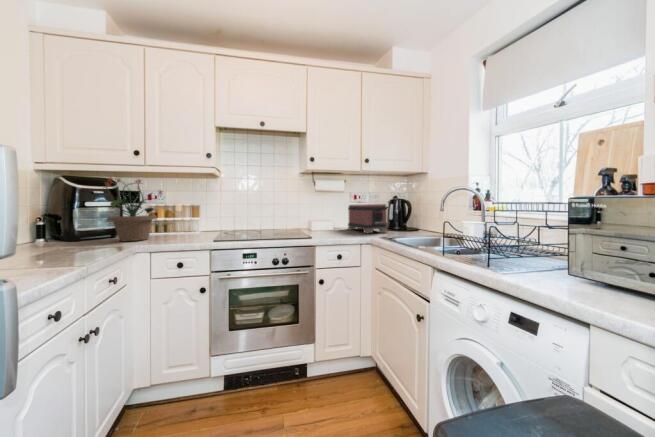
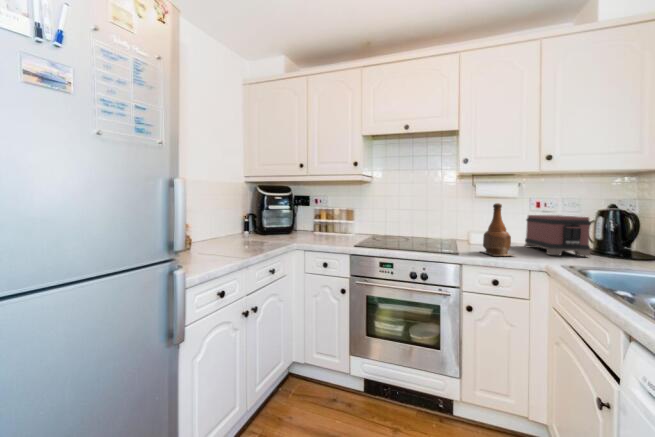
potted plant: present [105,177,162,241] -> none [275,184,325,239]
bottle: none [320,195,346,238] -> present [481,203,514,256]

